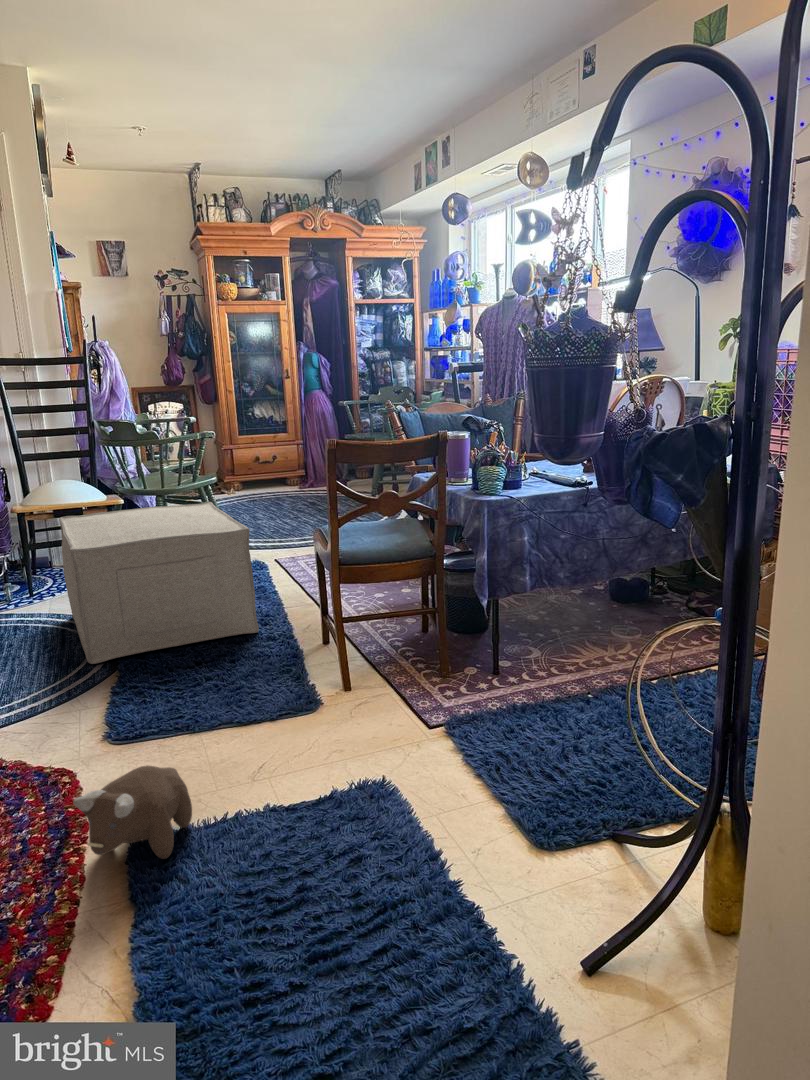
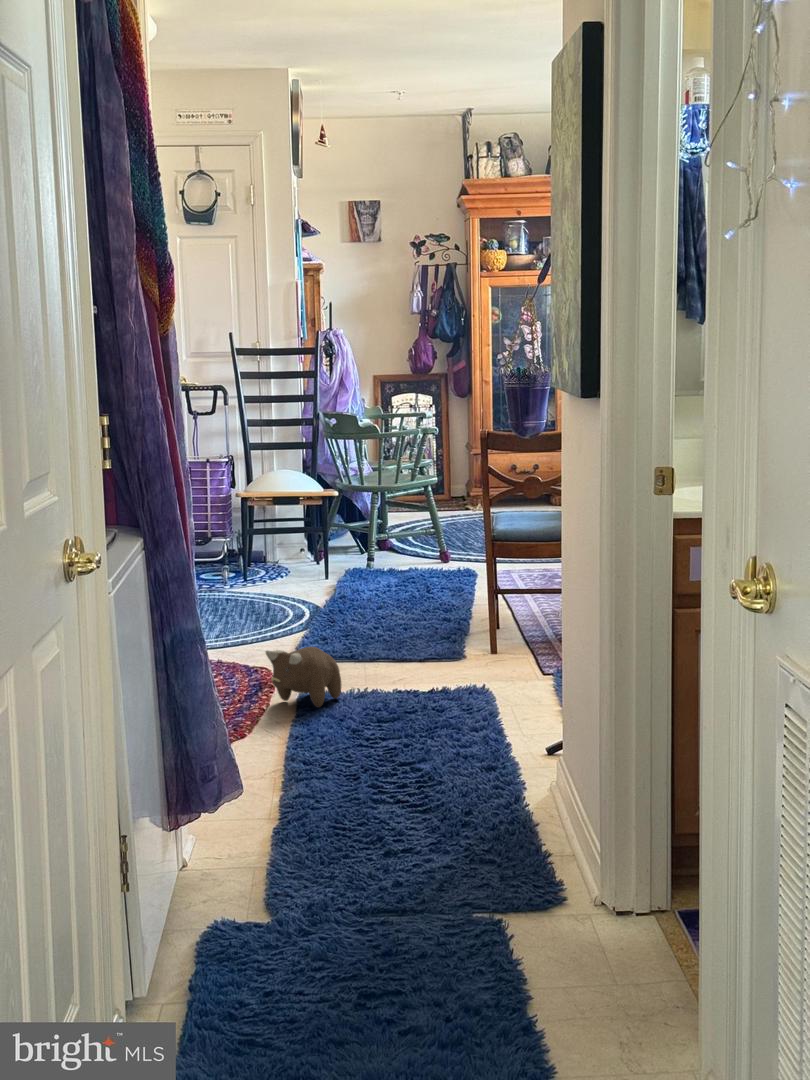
ottoman: present [59,502,259,664] -> none [276,495,440,623]

